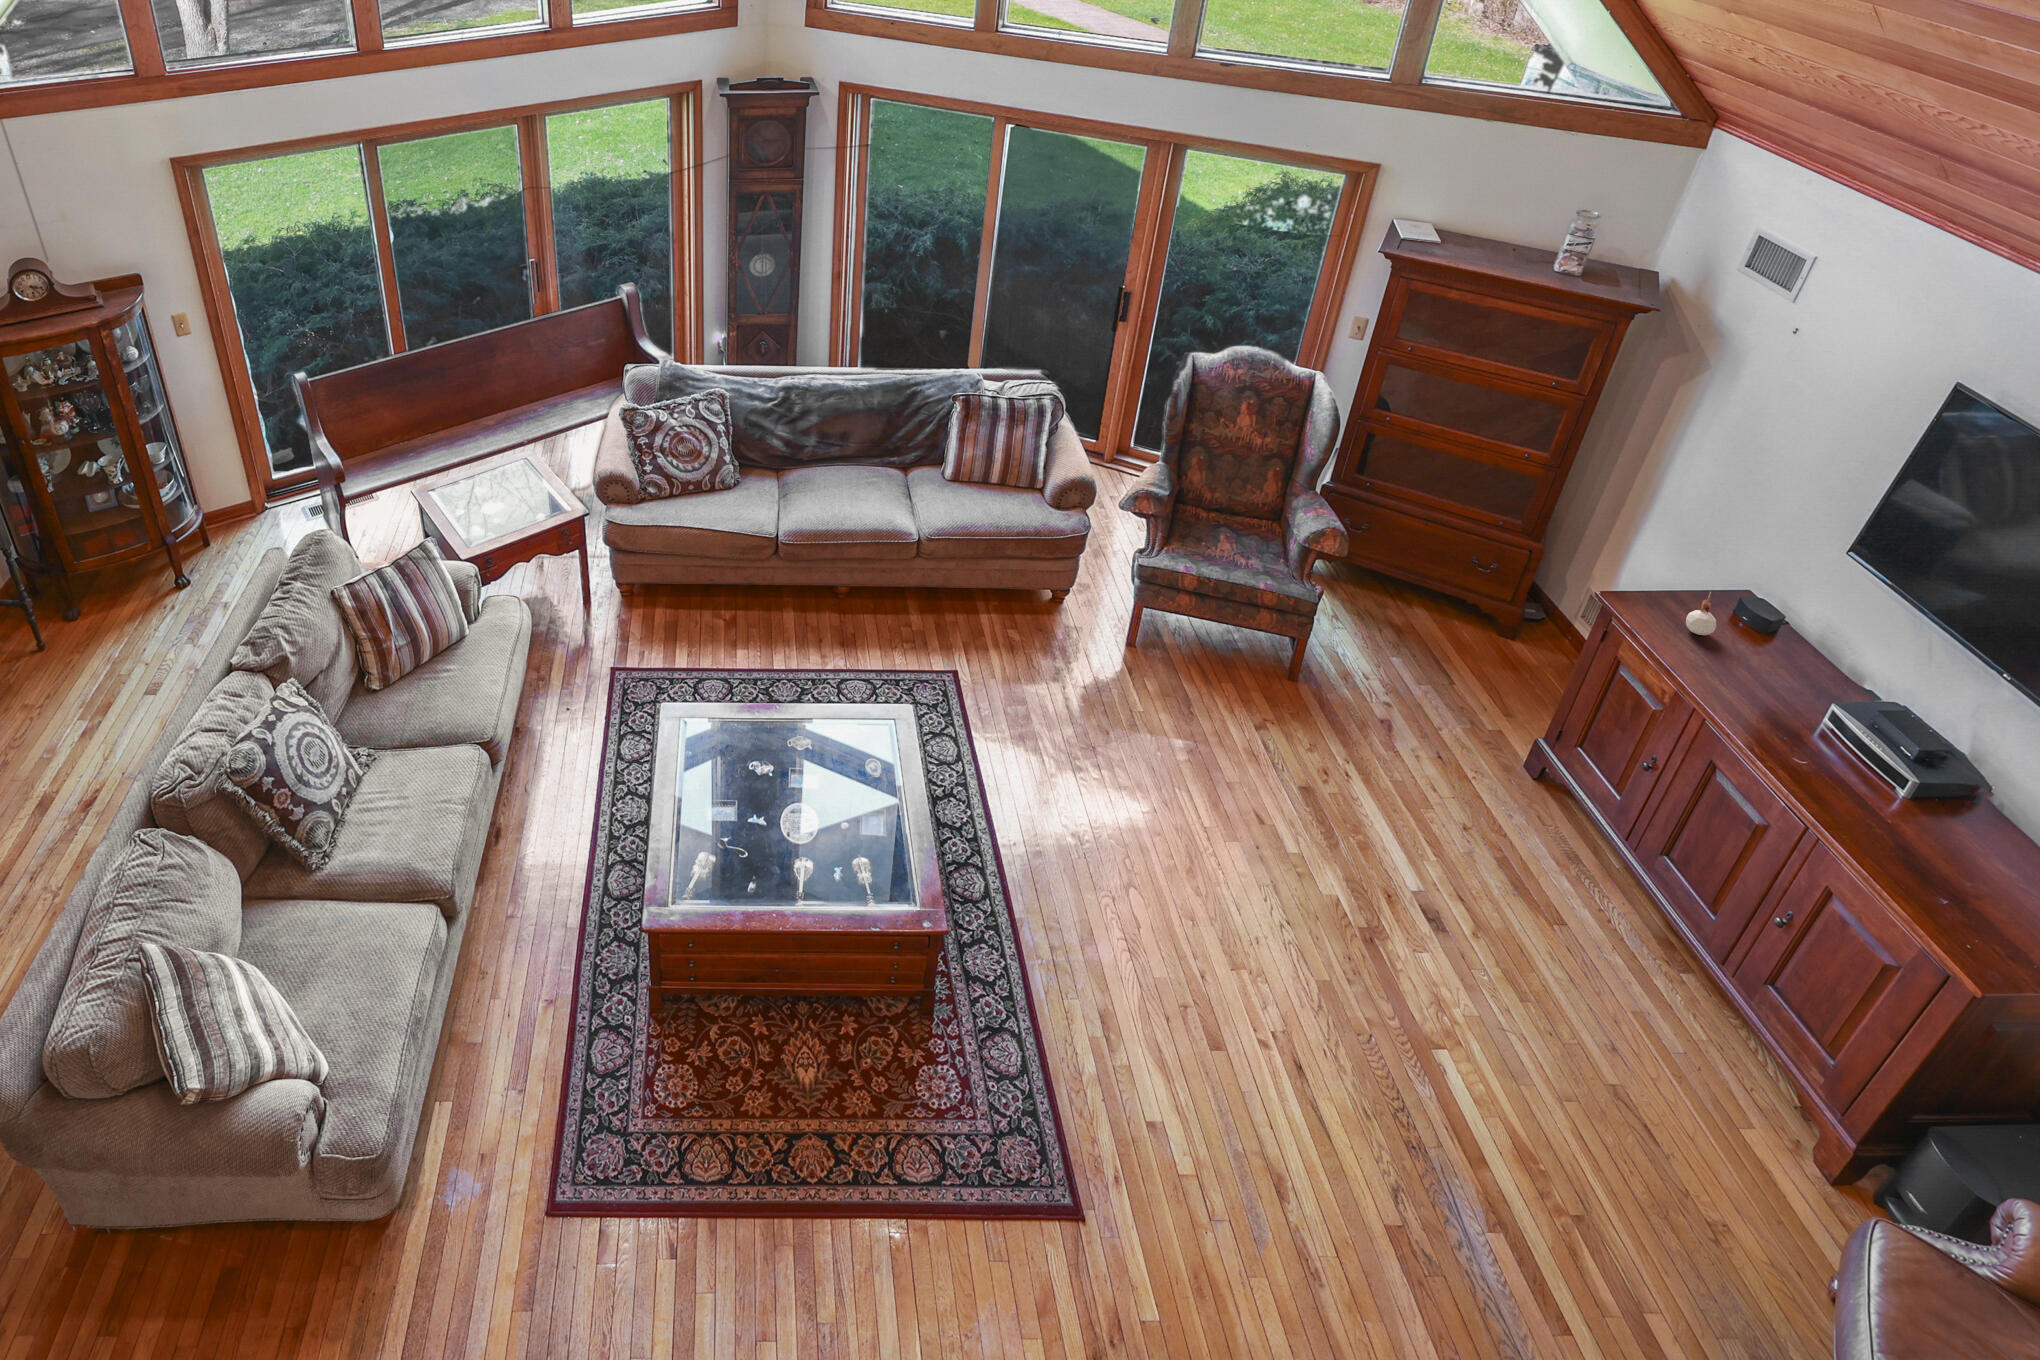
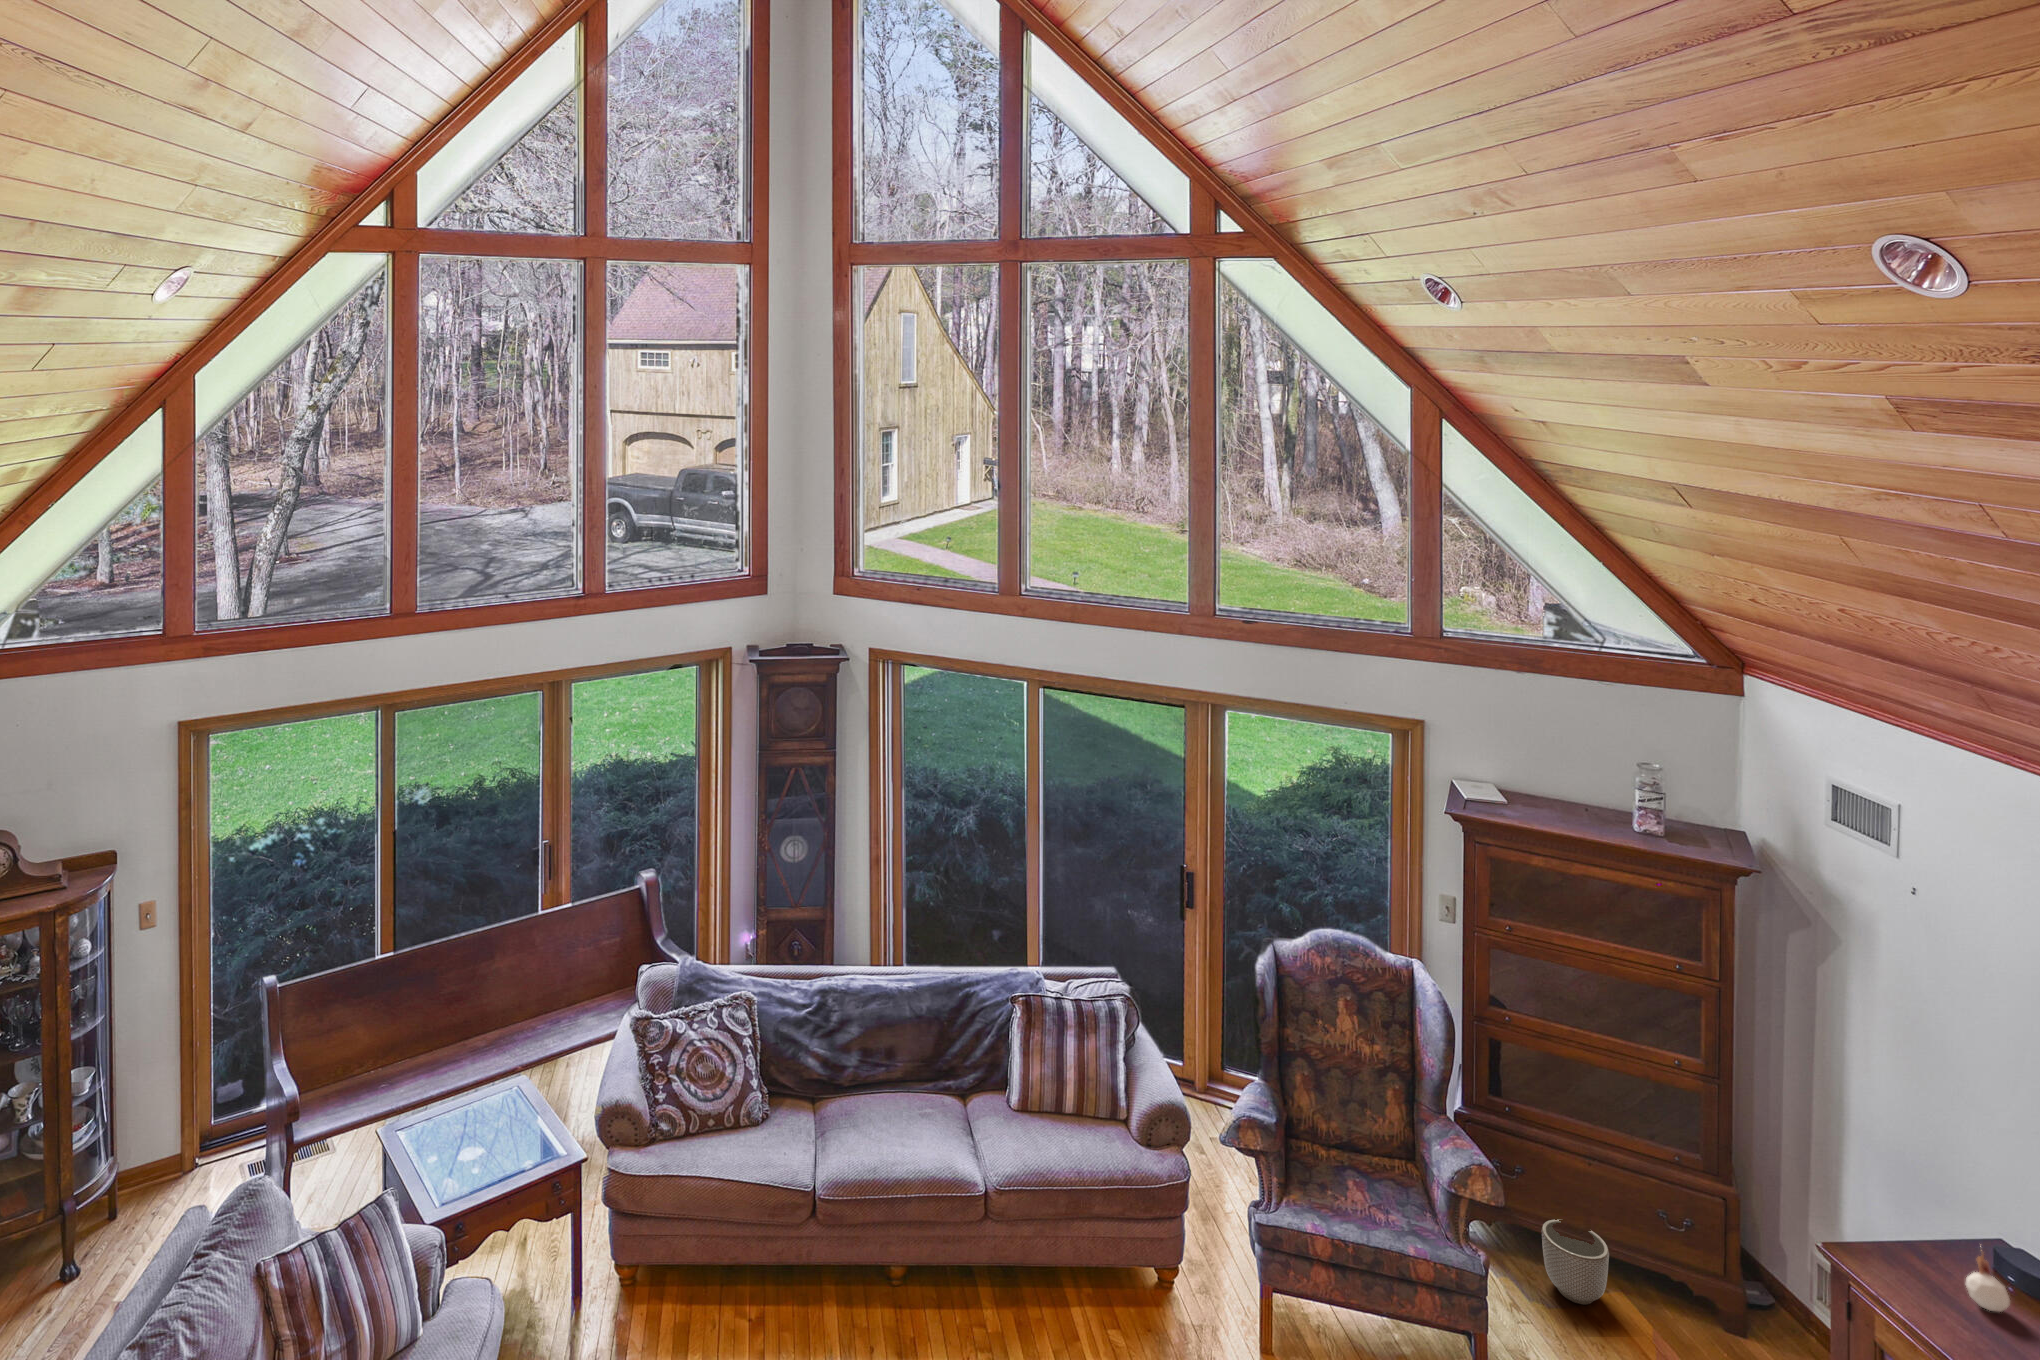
planter: none [1370,562,1424,618] -> present [1542,1219,1609,1305]

